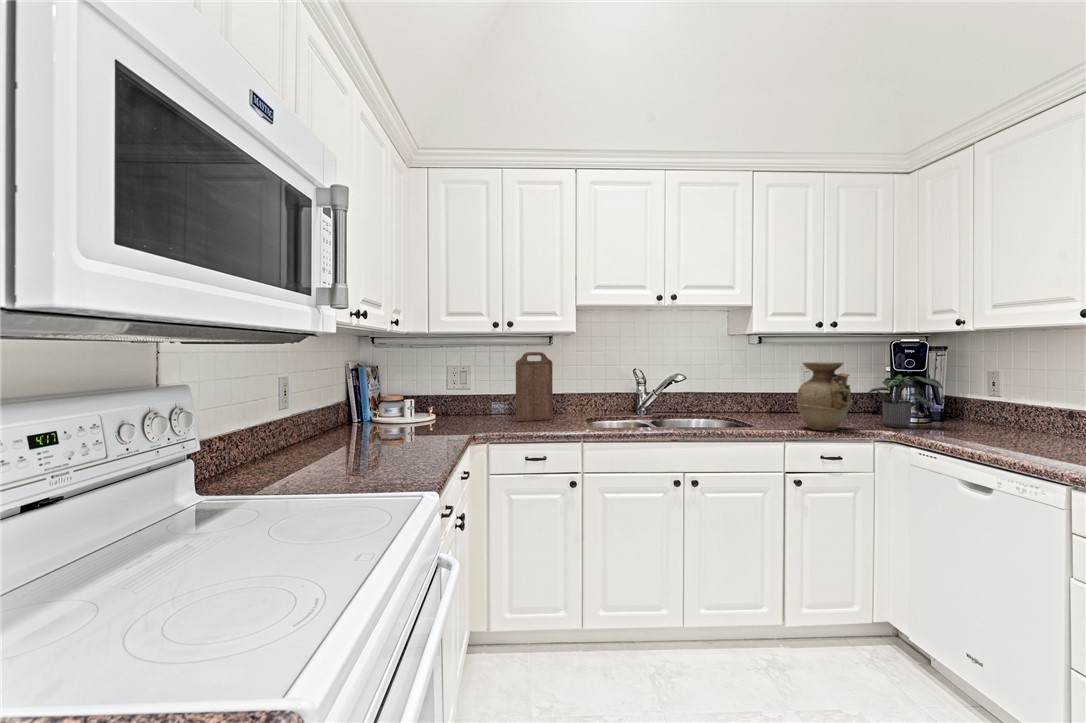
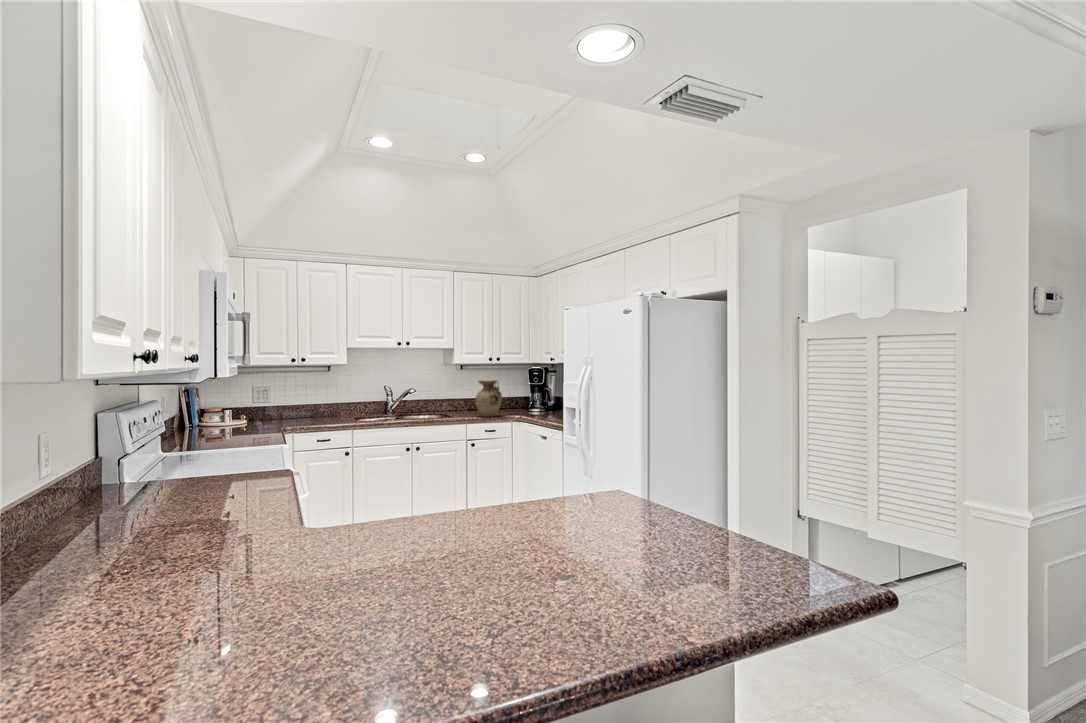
cutting board: present [516,352,553,421] -> none [306,377,331,422]
potted plant: present [868,374,943,427] -> none [515,386,546,414]

